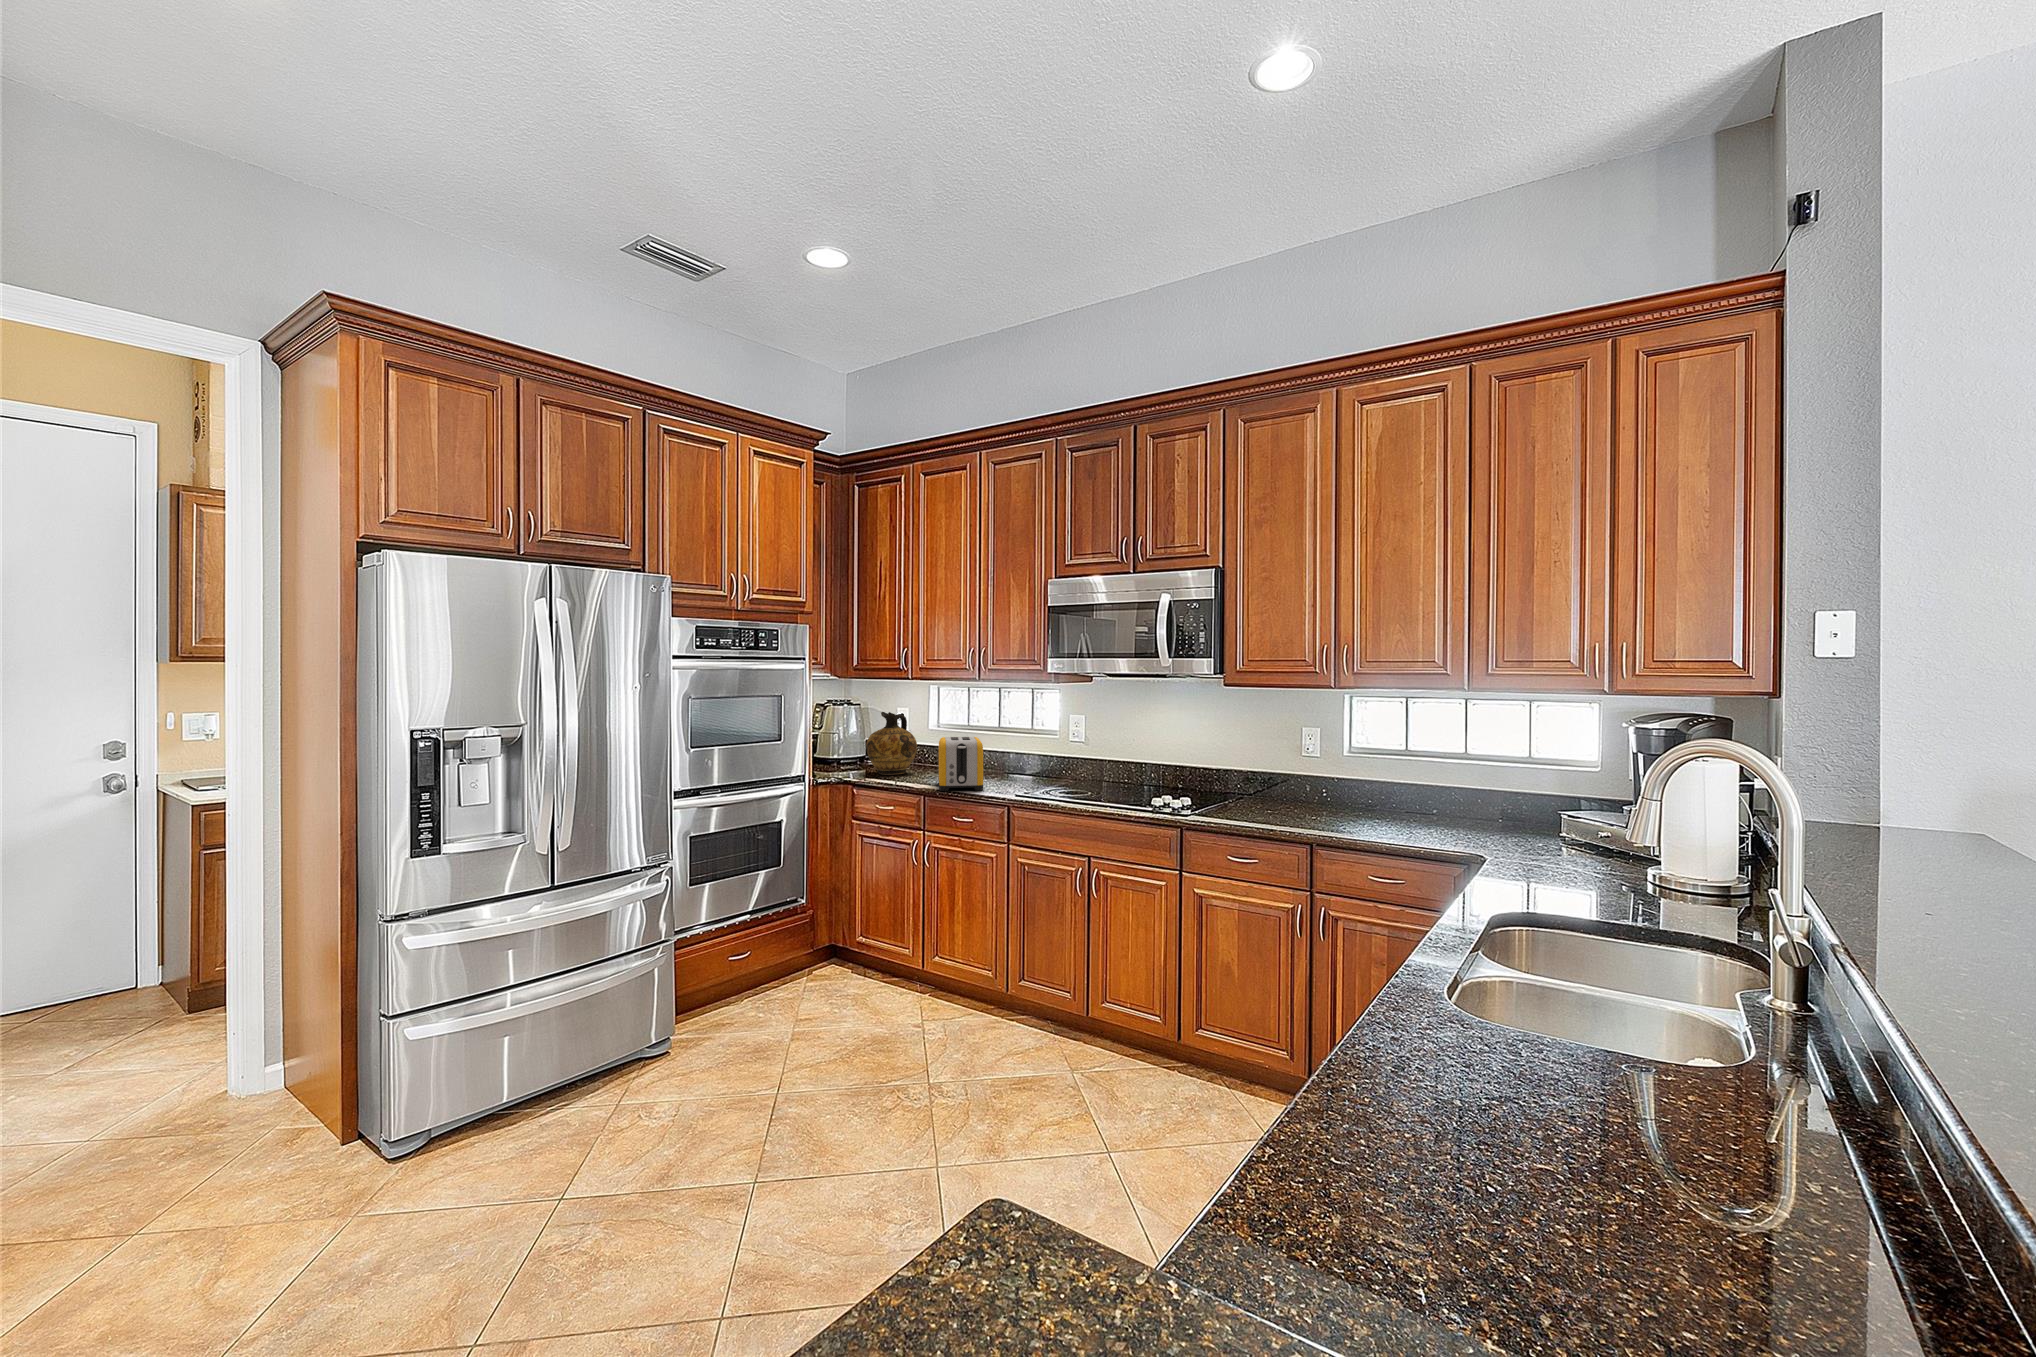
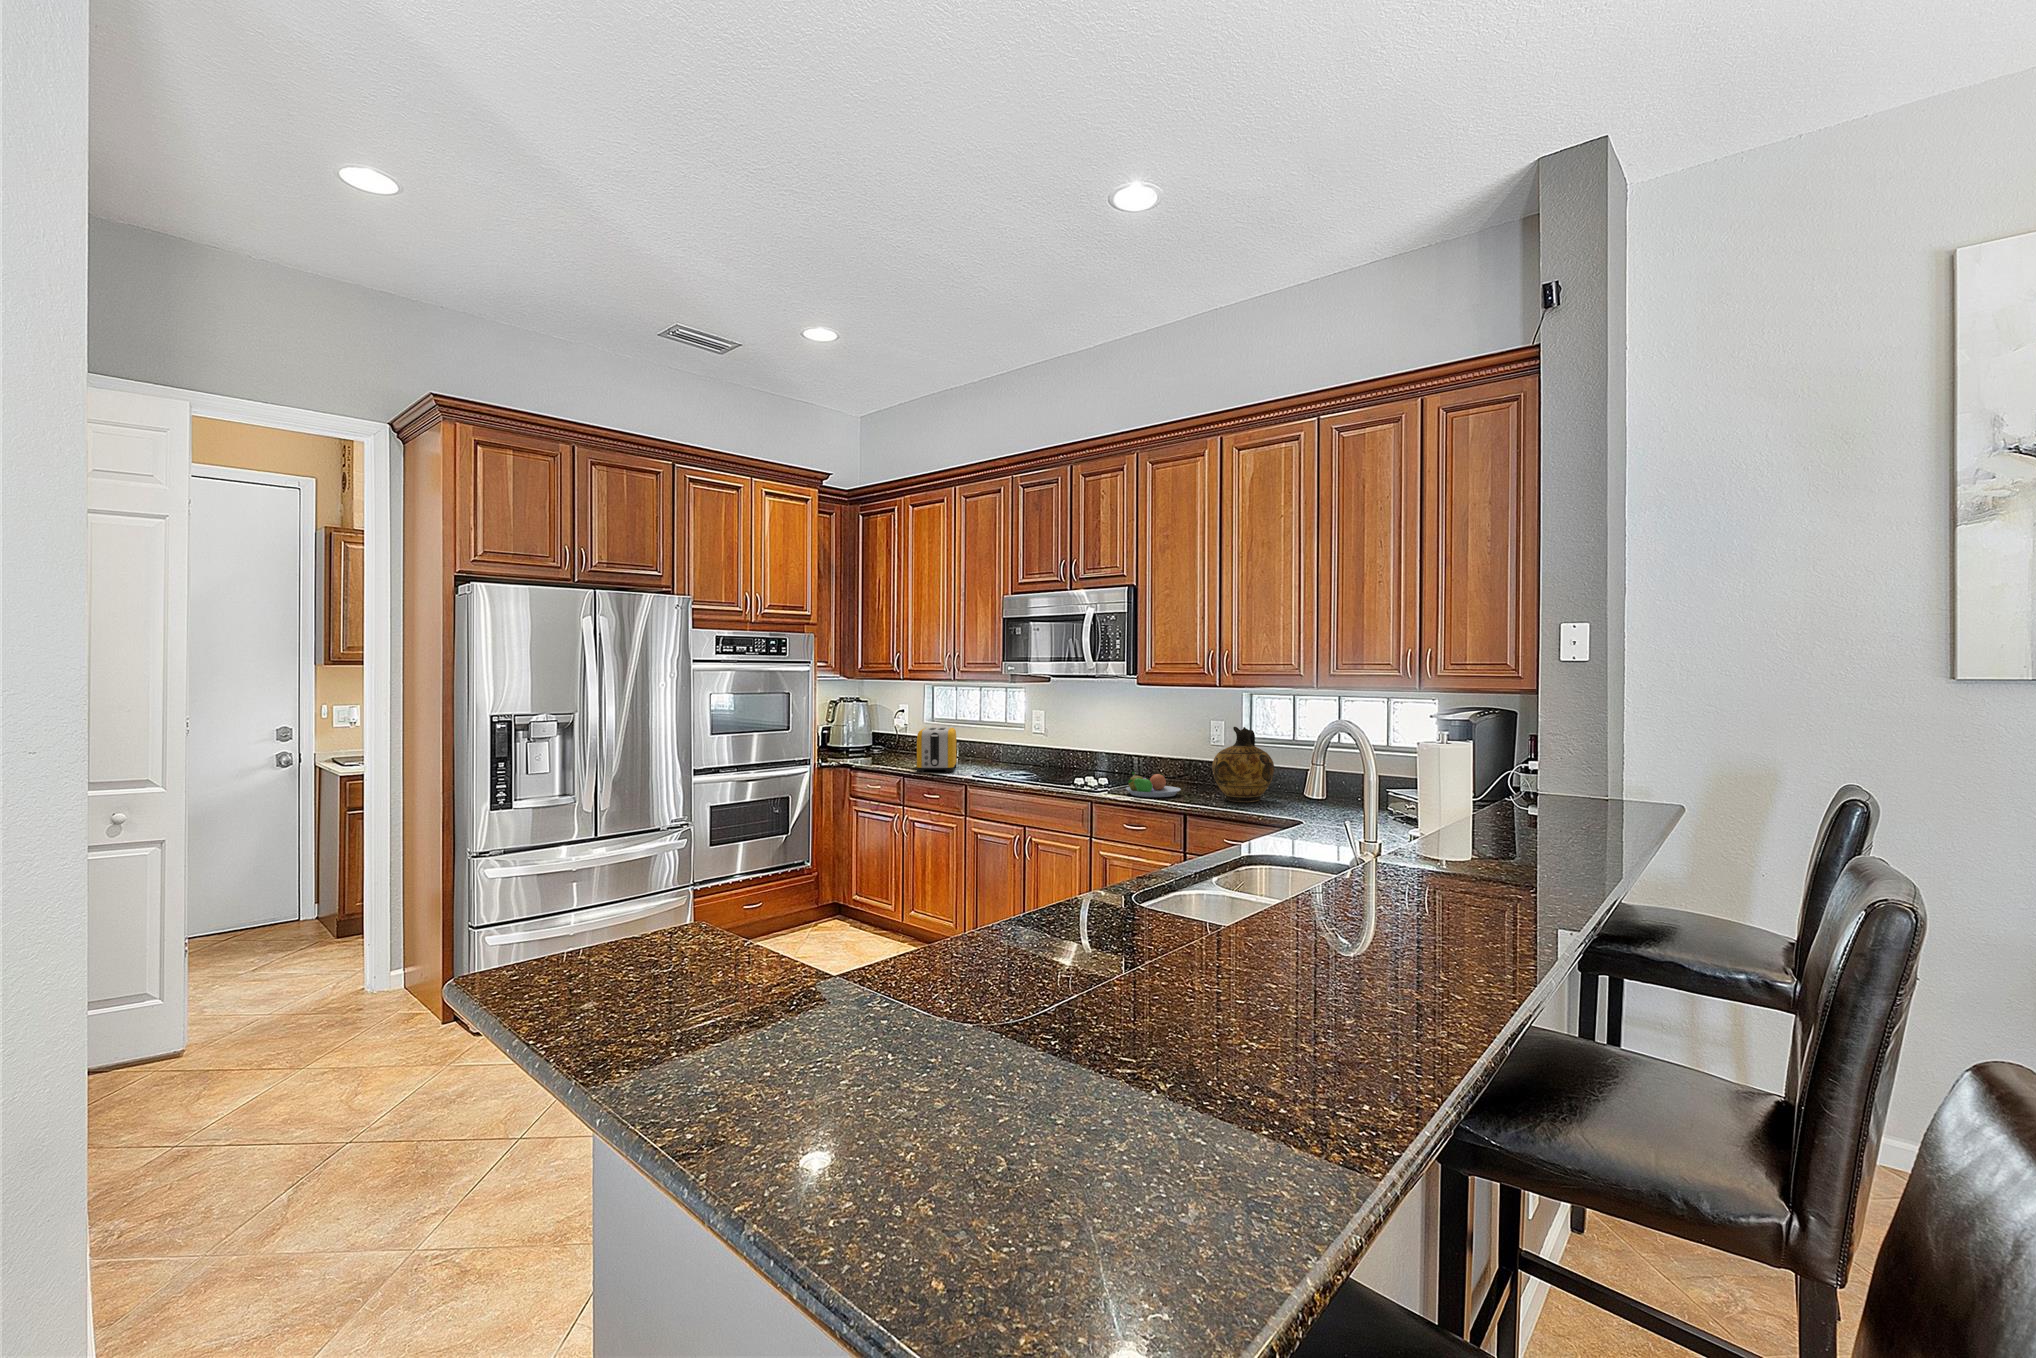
ceramic jug: present [866,712,917,775] -> present [1212,727,1274,802]
fruit bowl: none [1217,792,1285,823] -> present [1126,772,1181,797]

